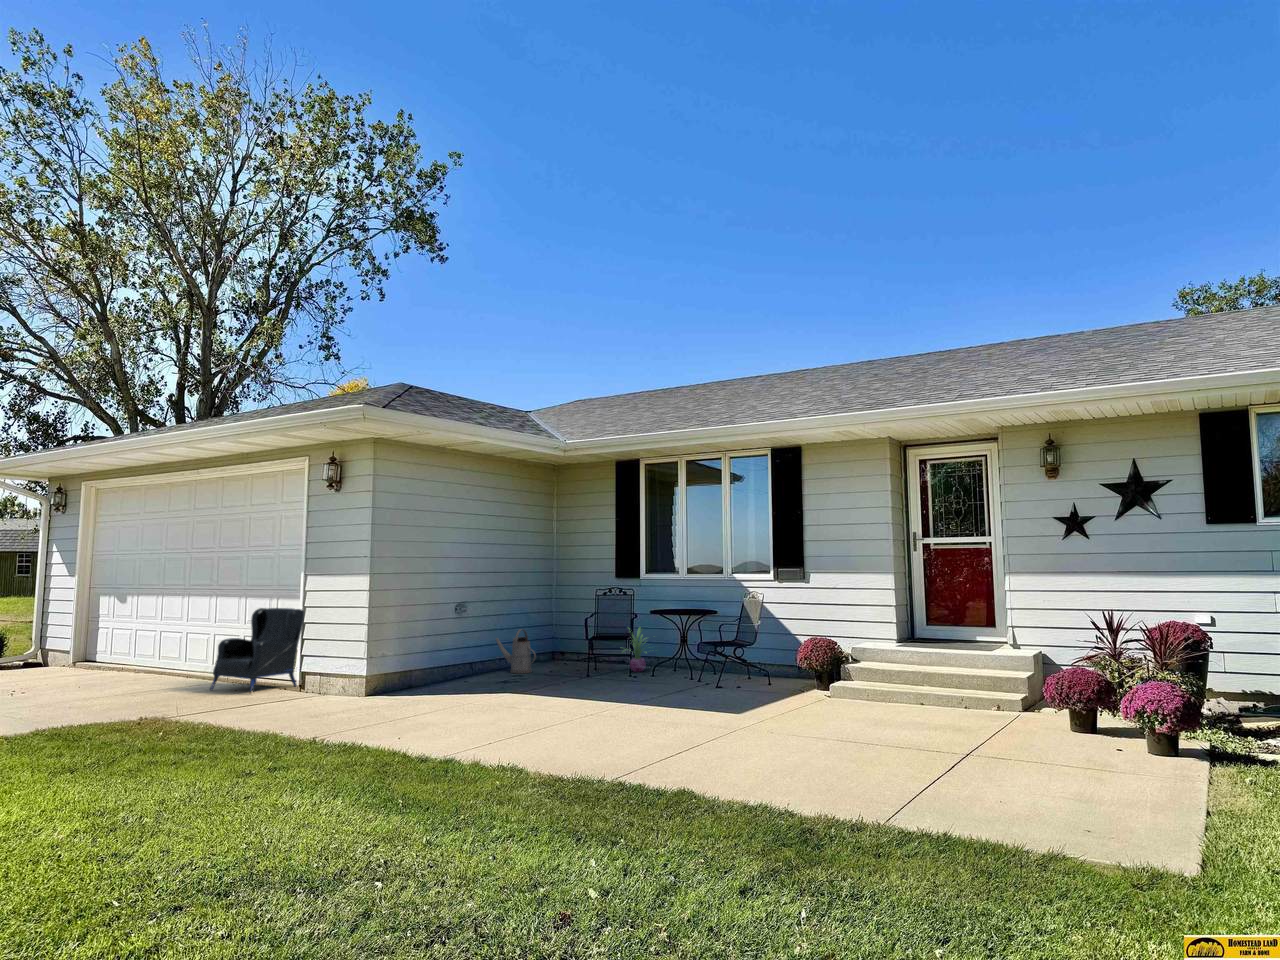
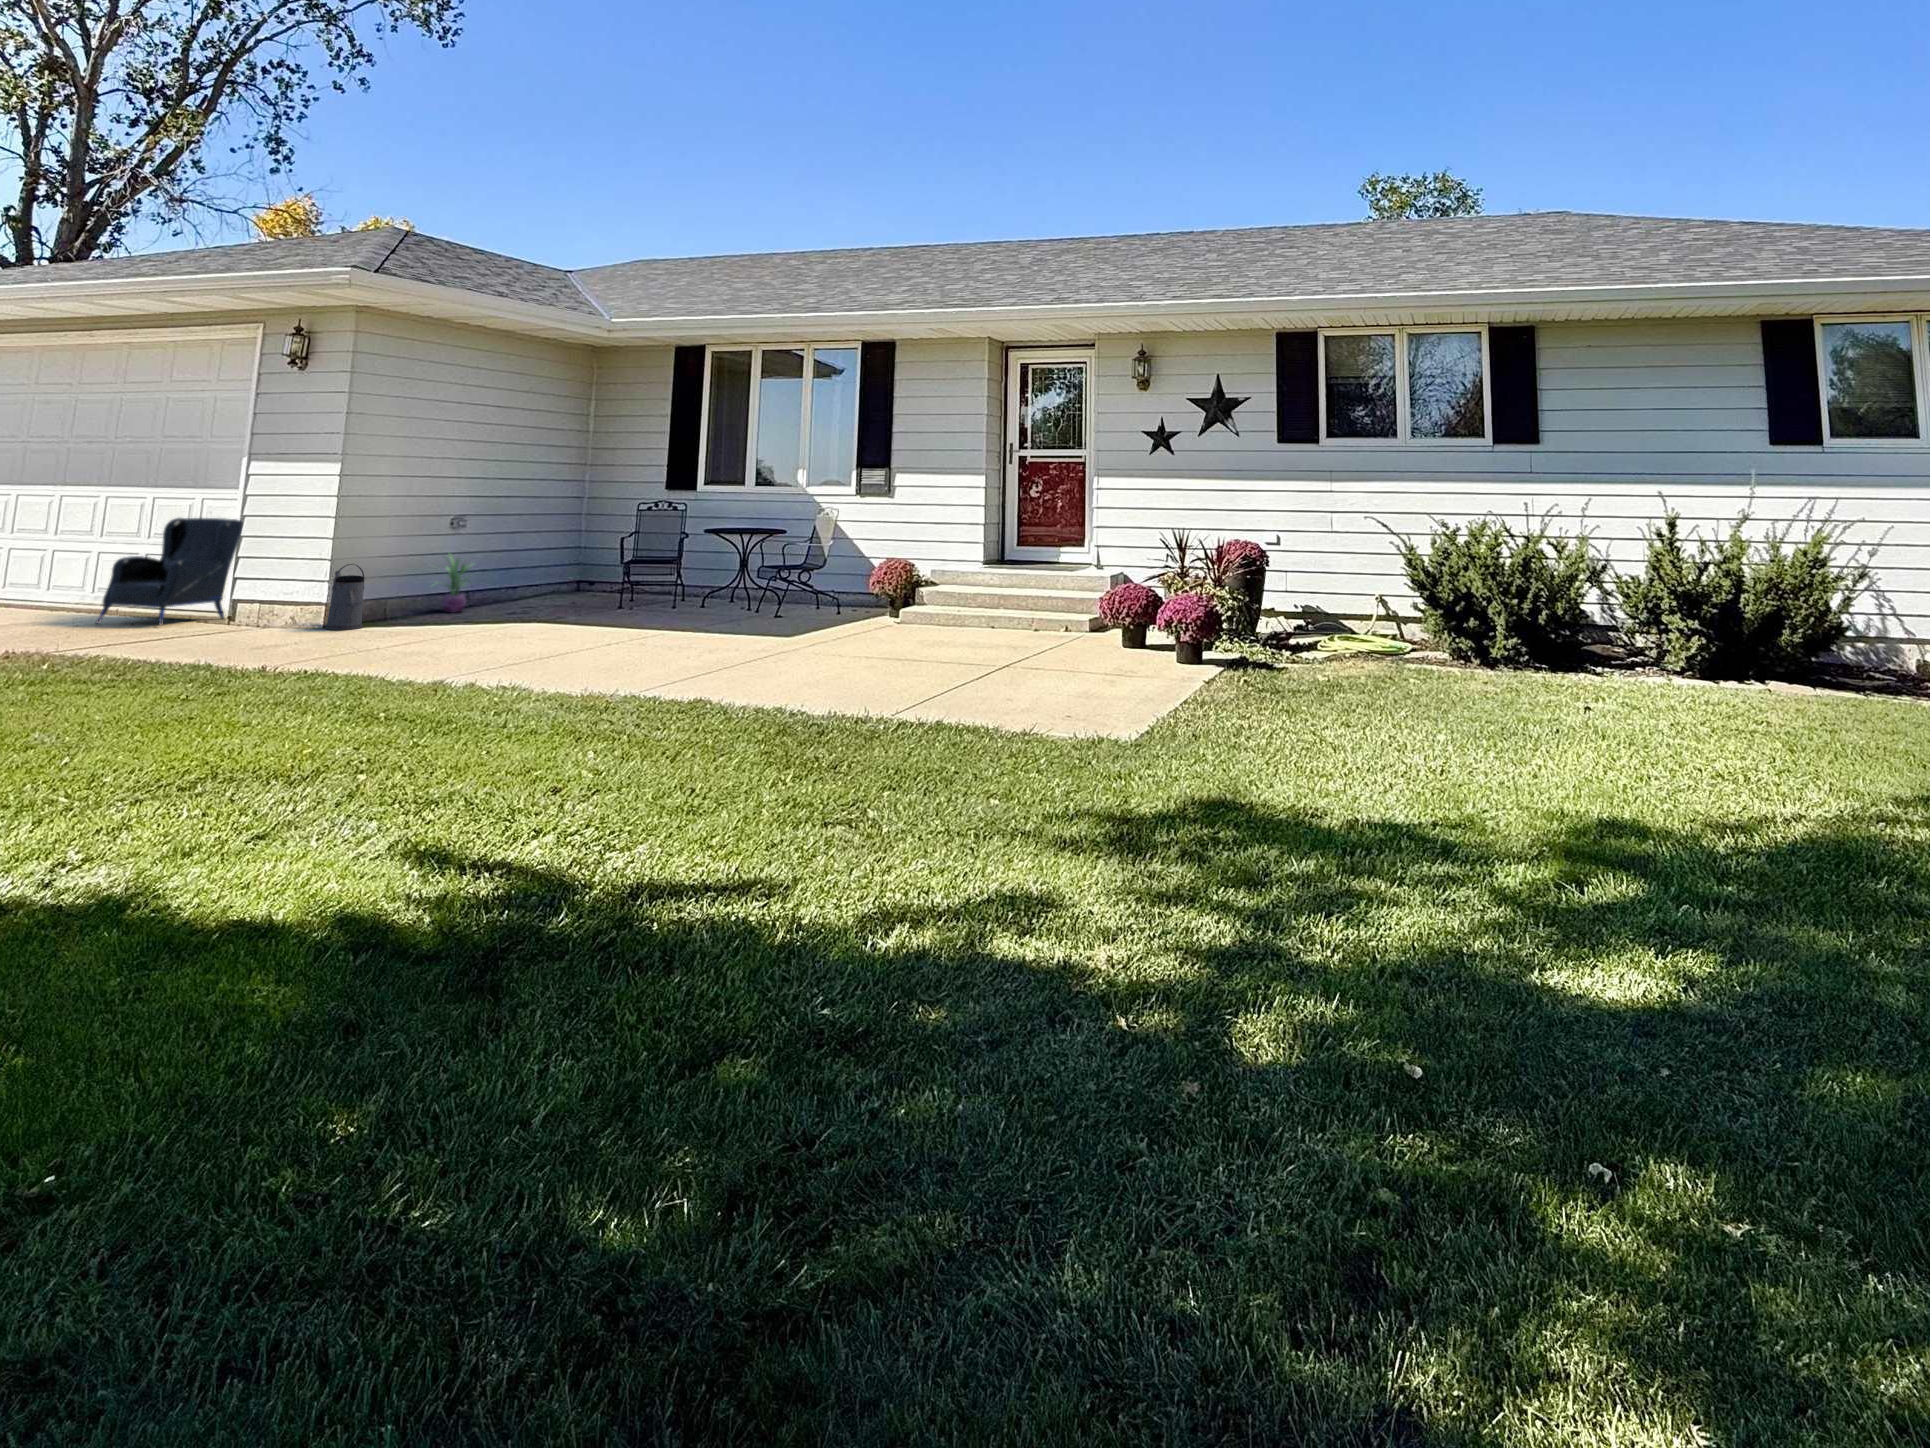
decorative plant: present [625,627,647,672] -> present [436,554,470,613]
watering can: present [496,629,536,673] -> present [325,564,364,630]

